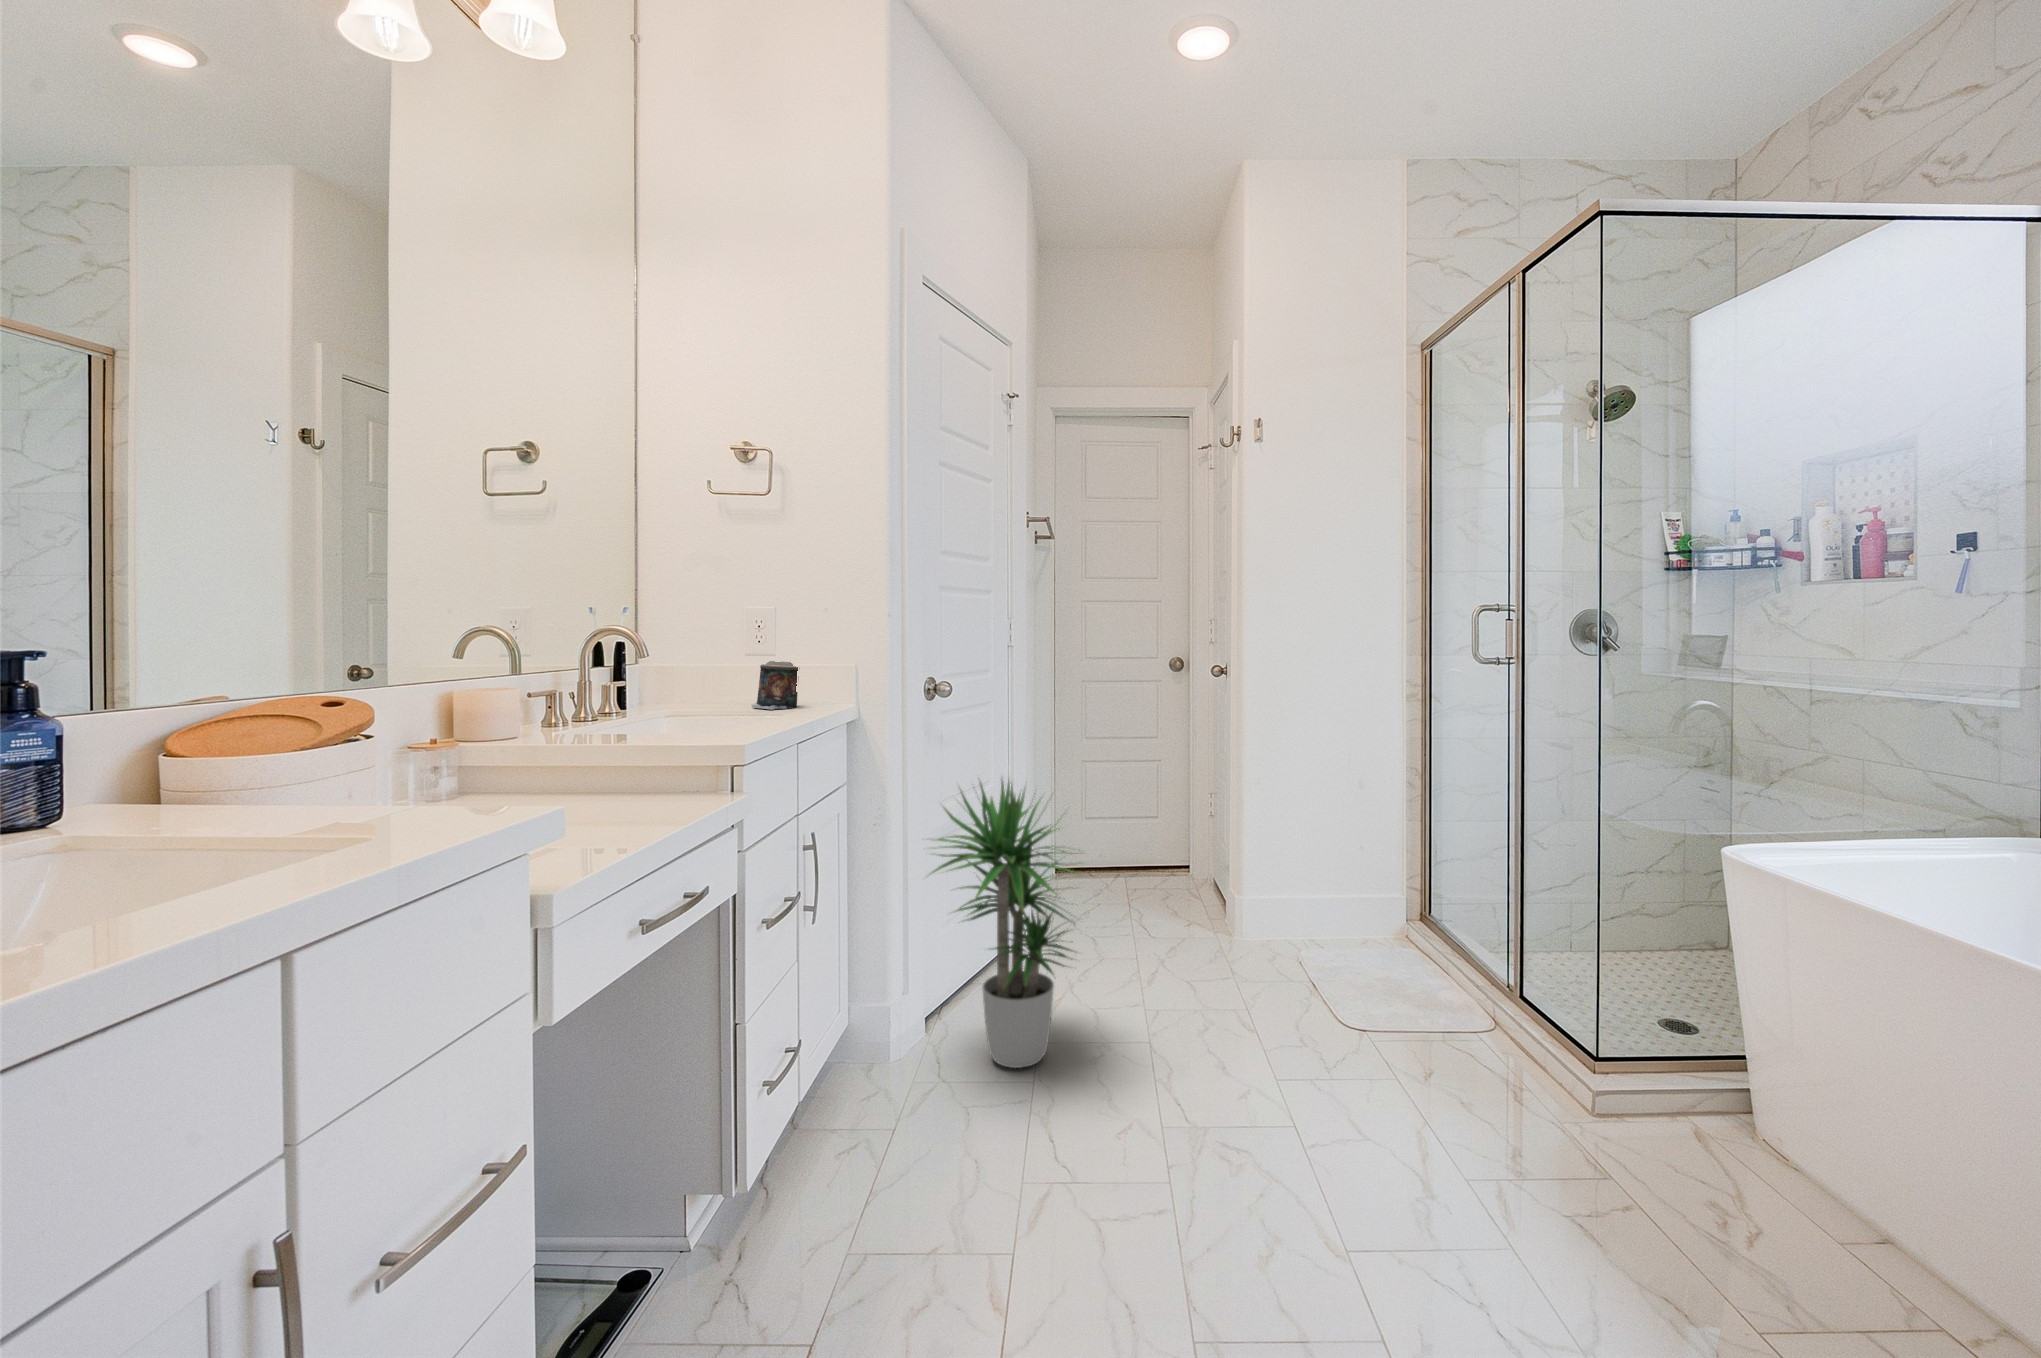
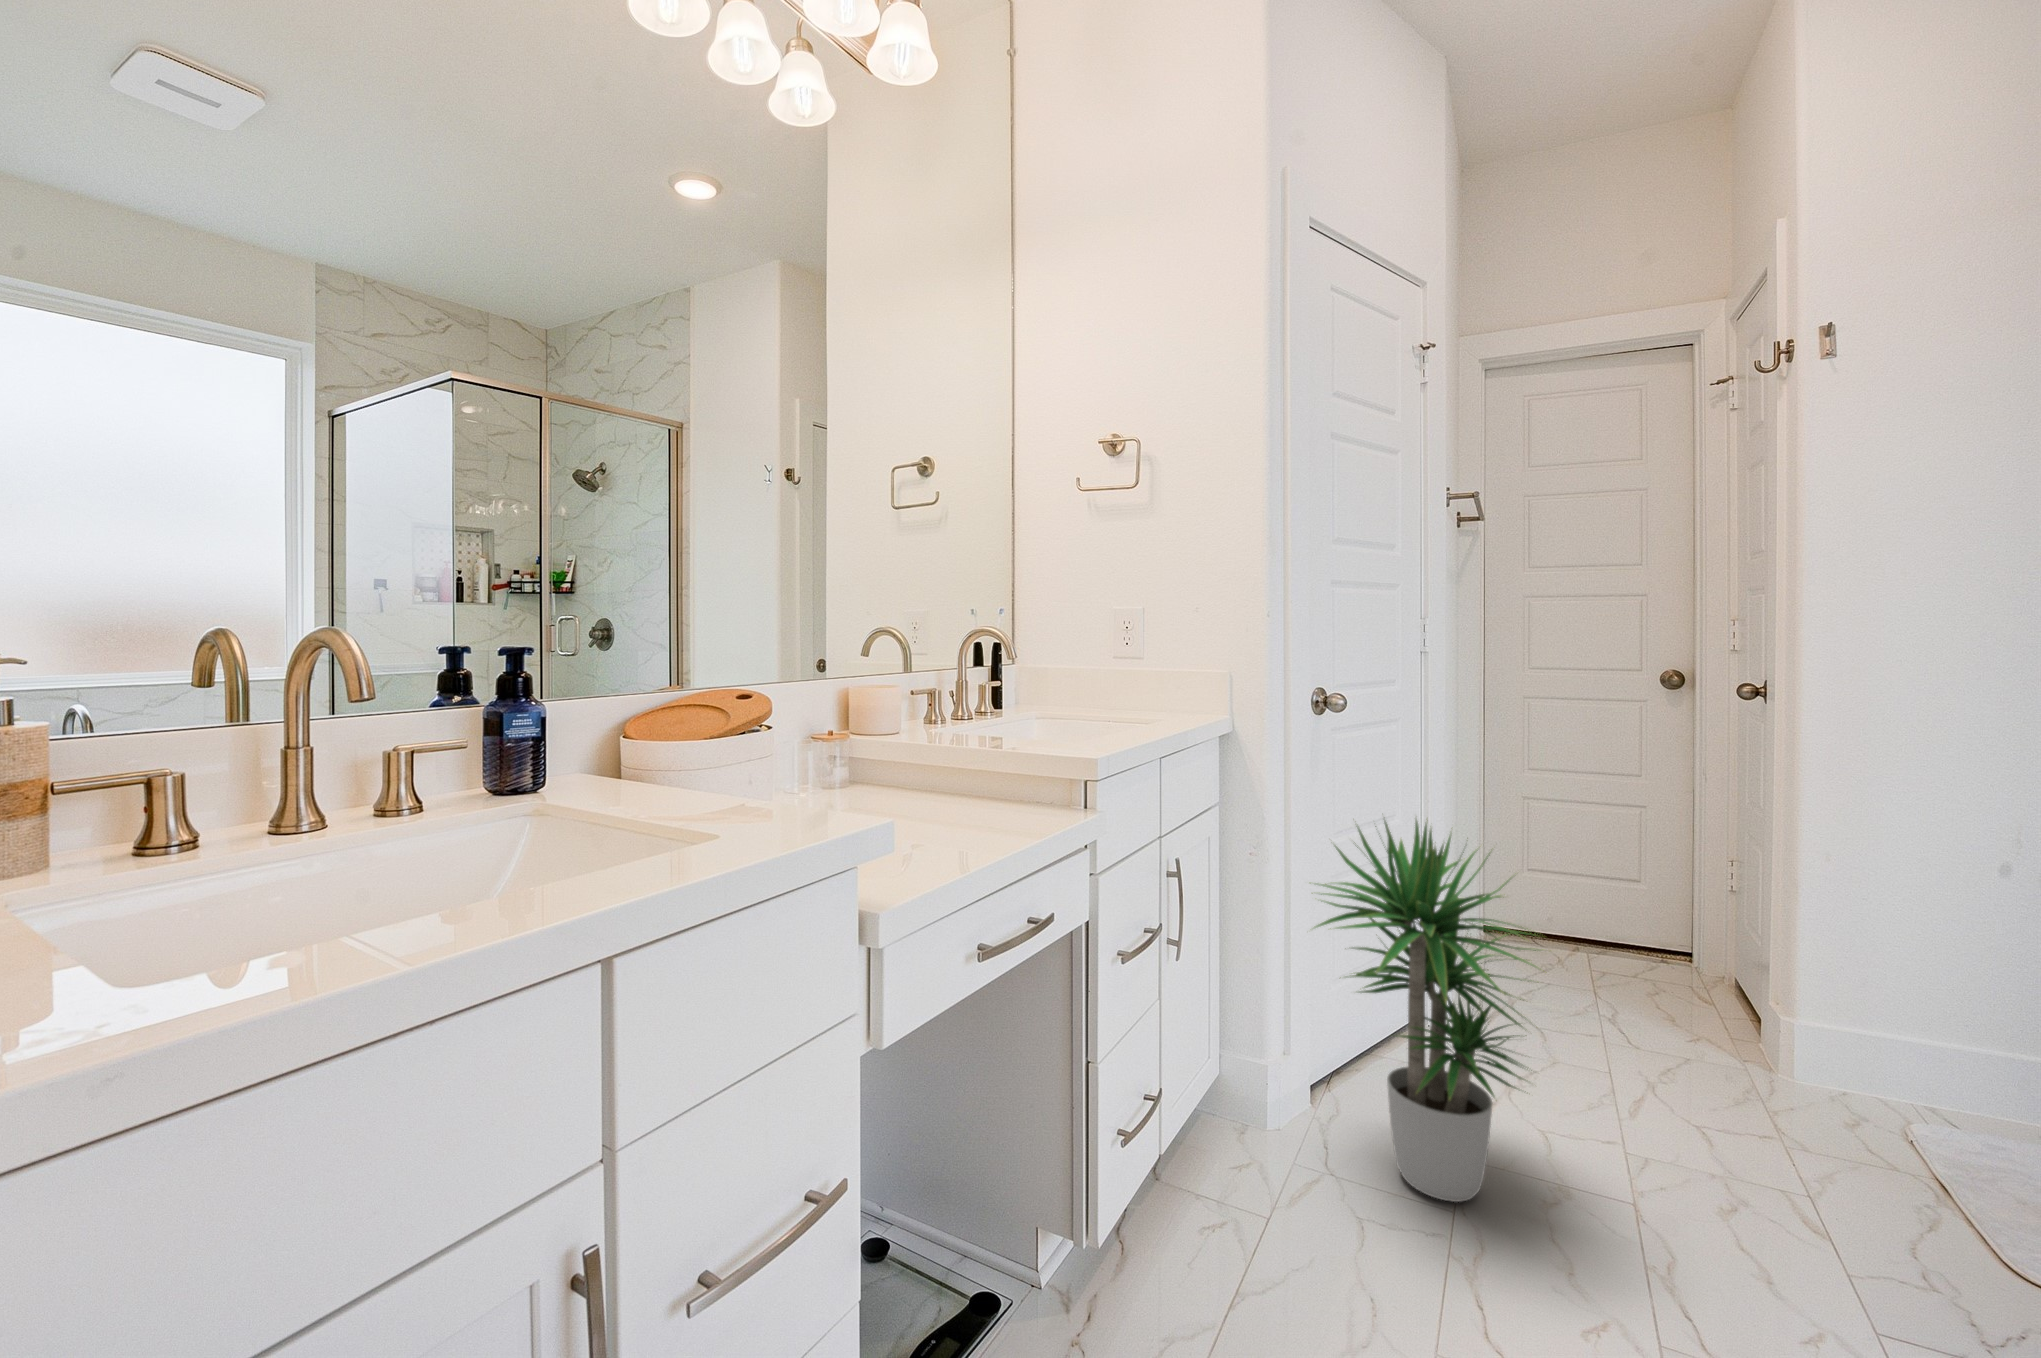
candle: present [752,661,798,709] -> none [1118,665,1167,717]

